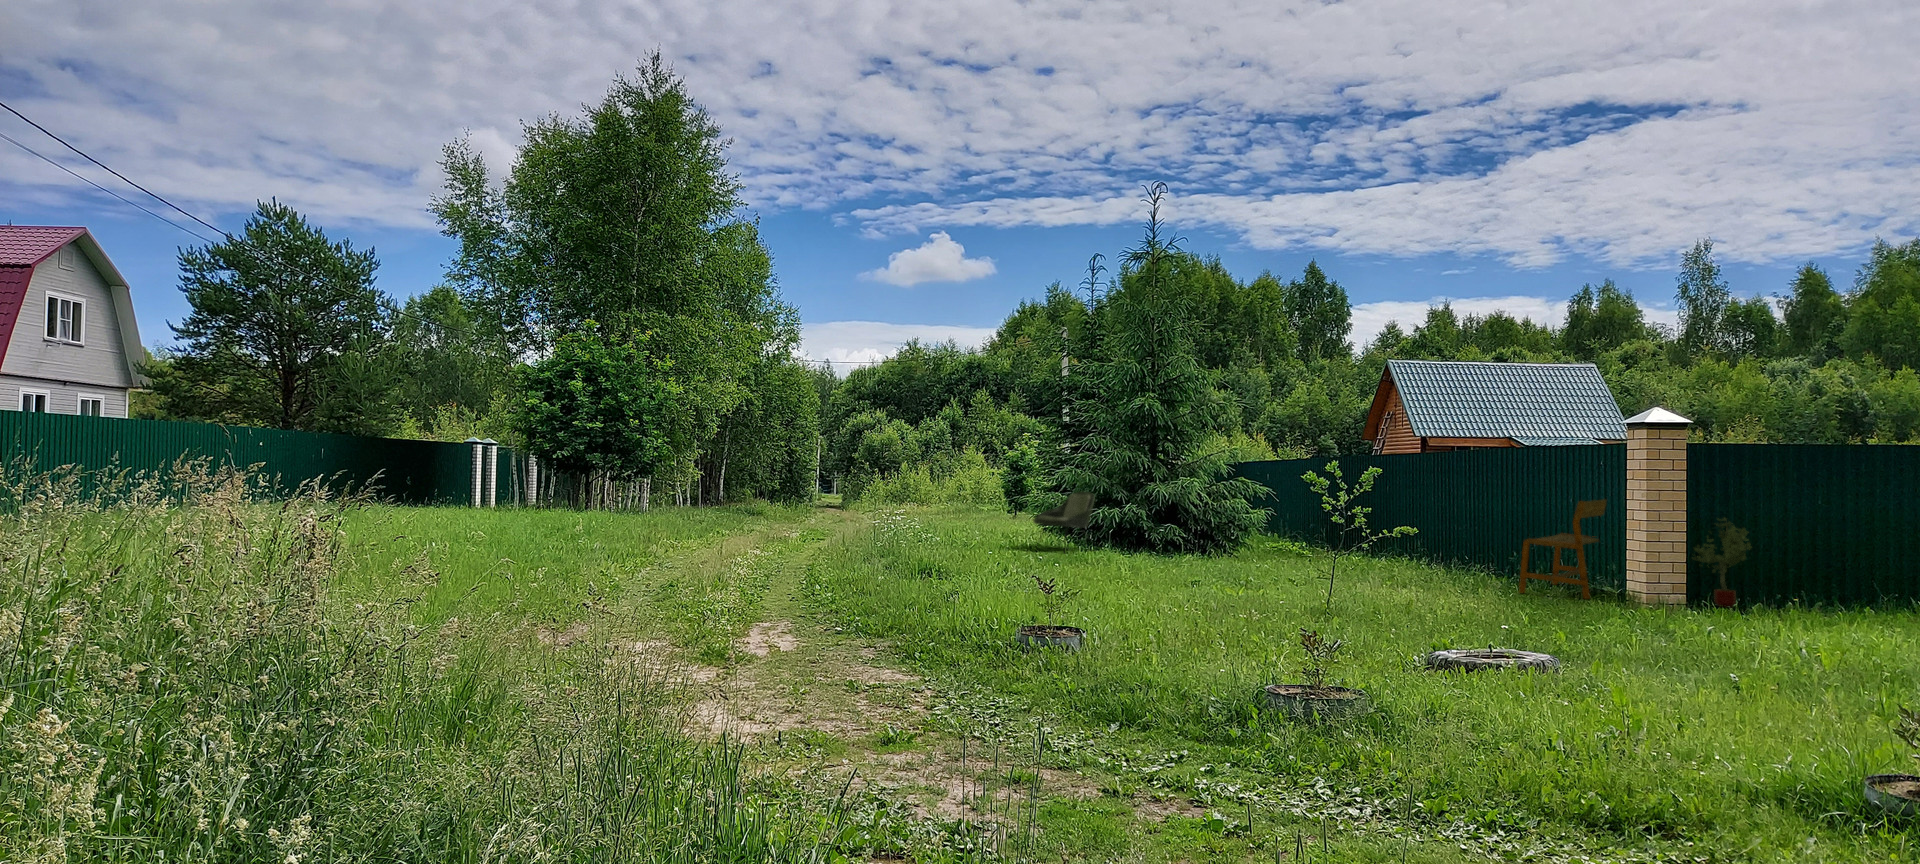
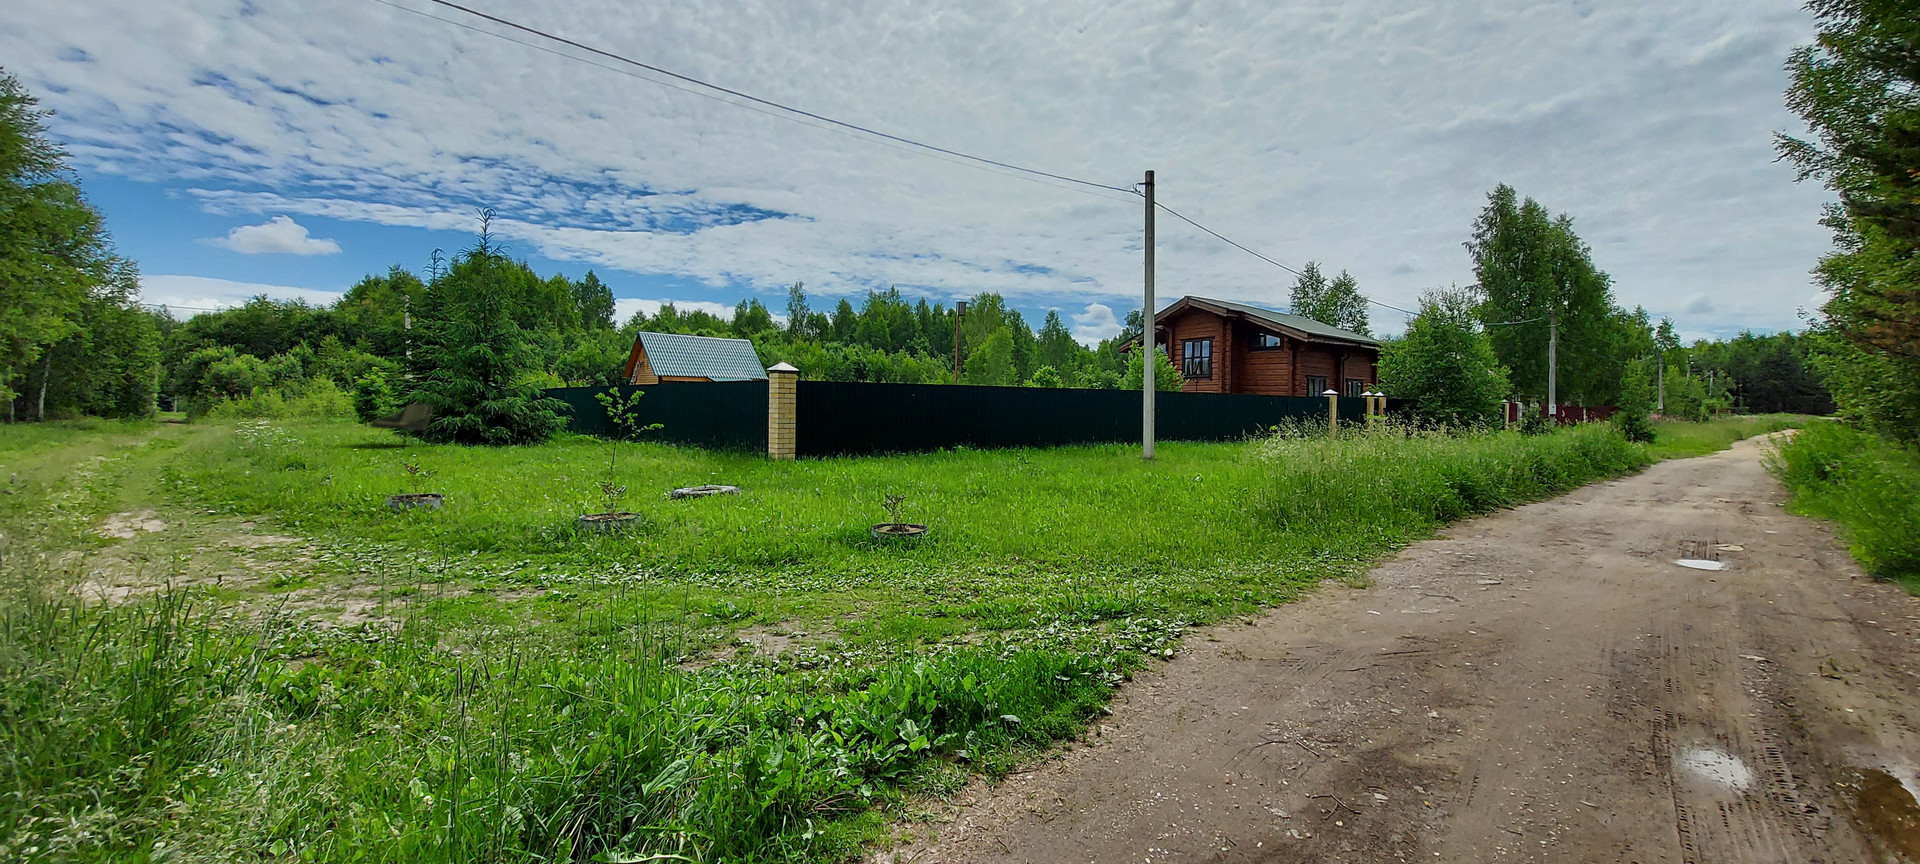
bench: present [1519,499,1606,599] -> none [721,411,764,459]
potted tree: present [1693,518,1751,607] -> none [793,420,816,459]

